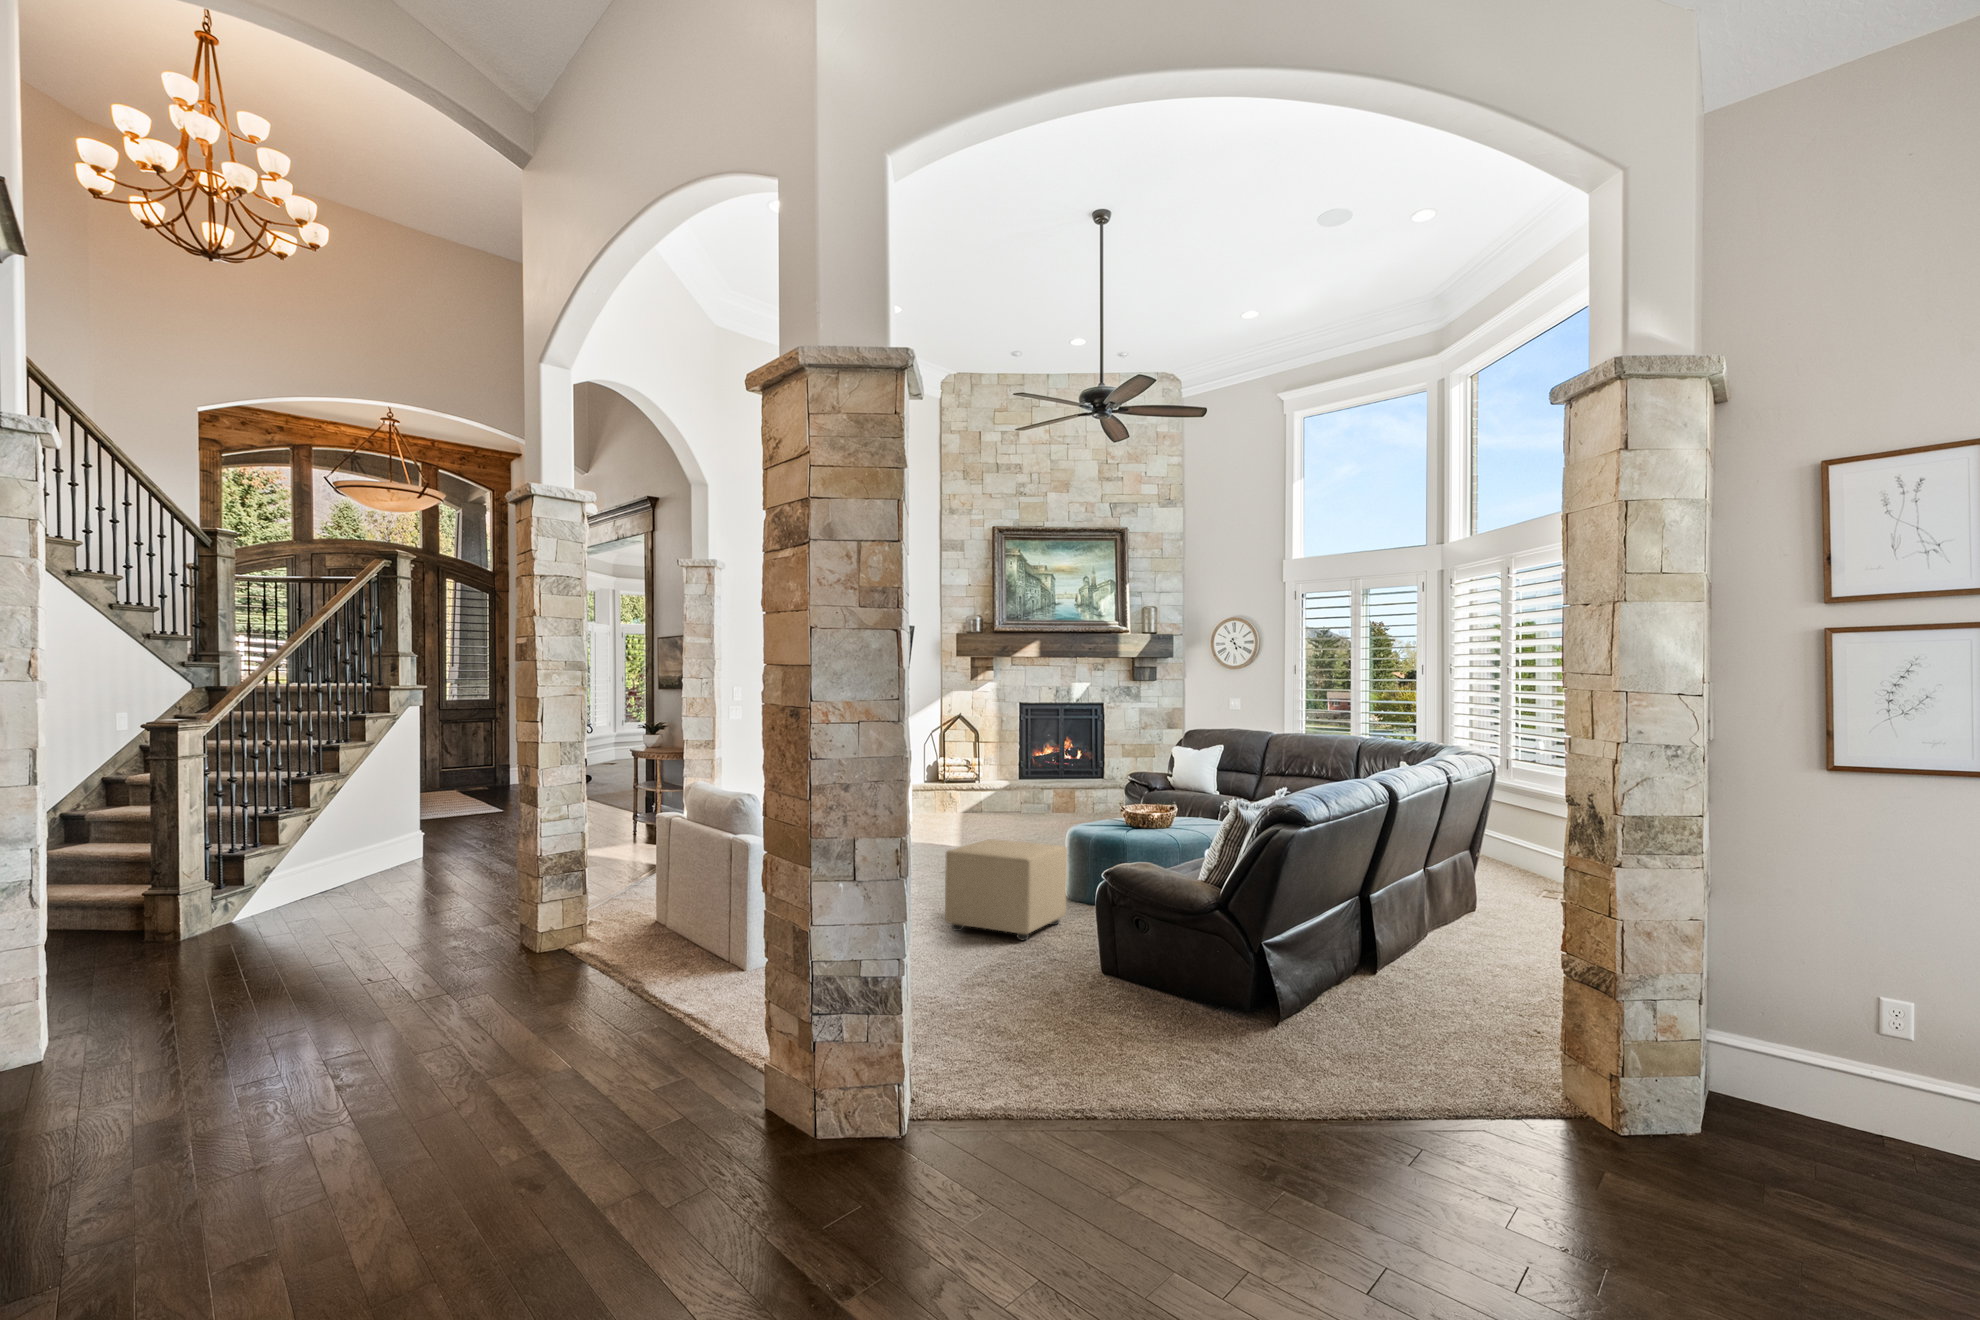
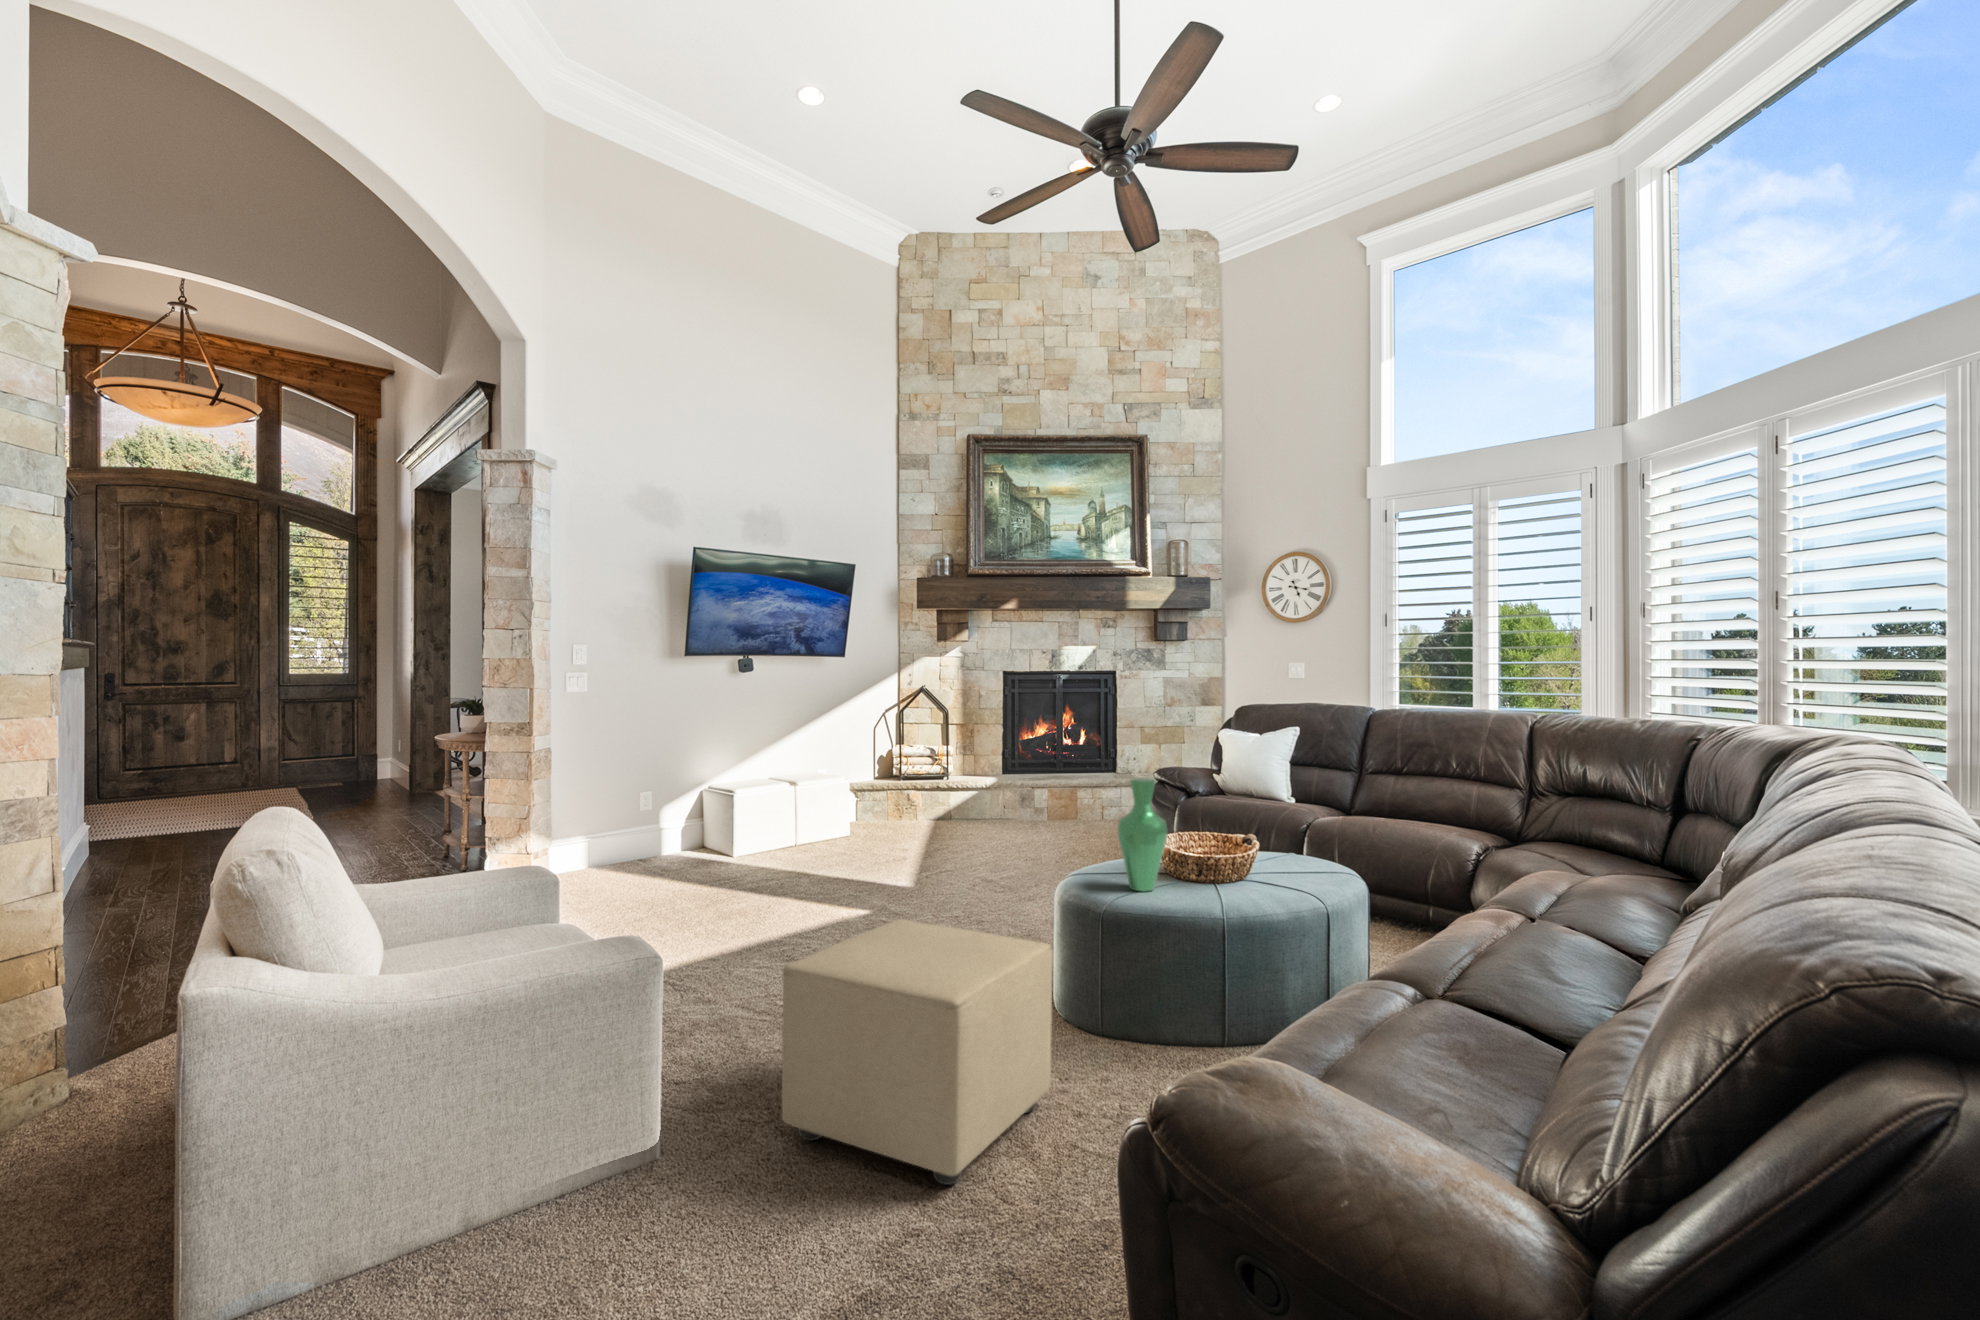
vase: none [1100,771,1126,831] -> present [1118,778,1167,891]

